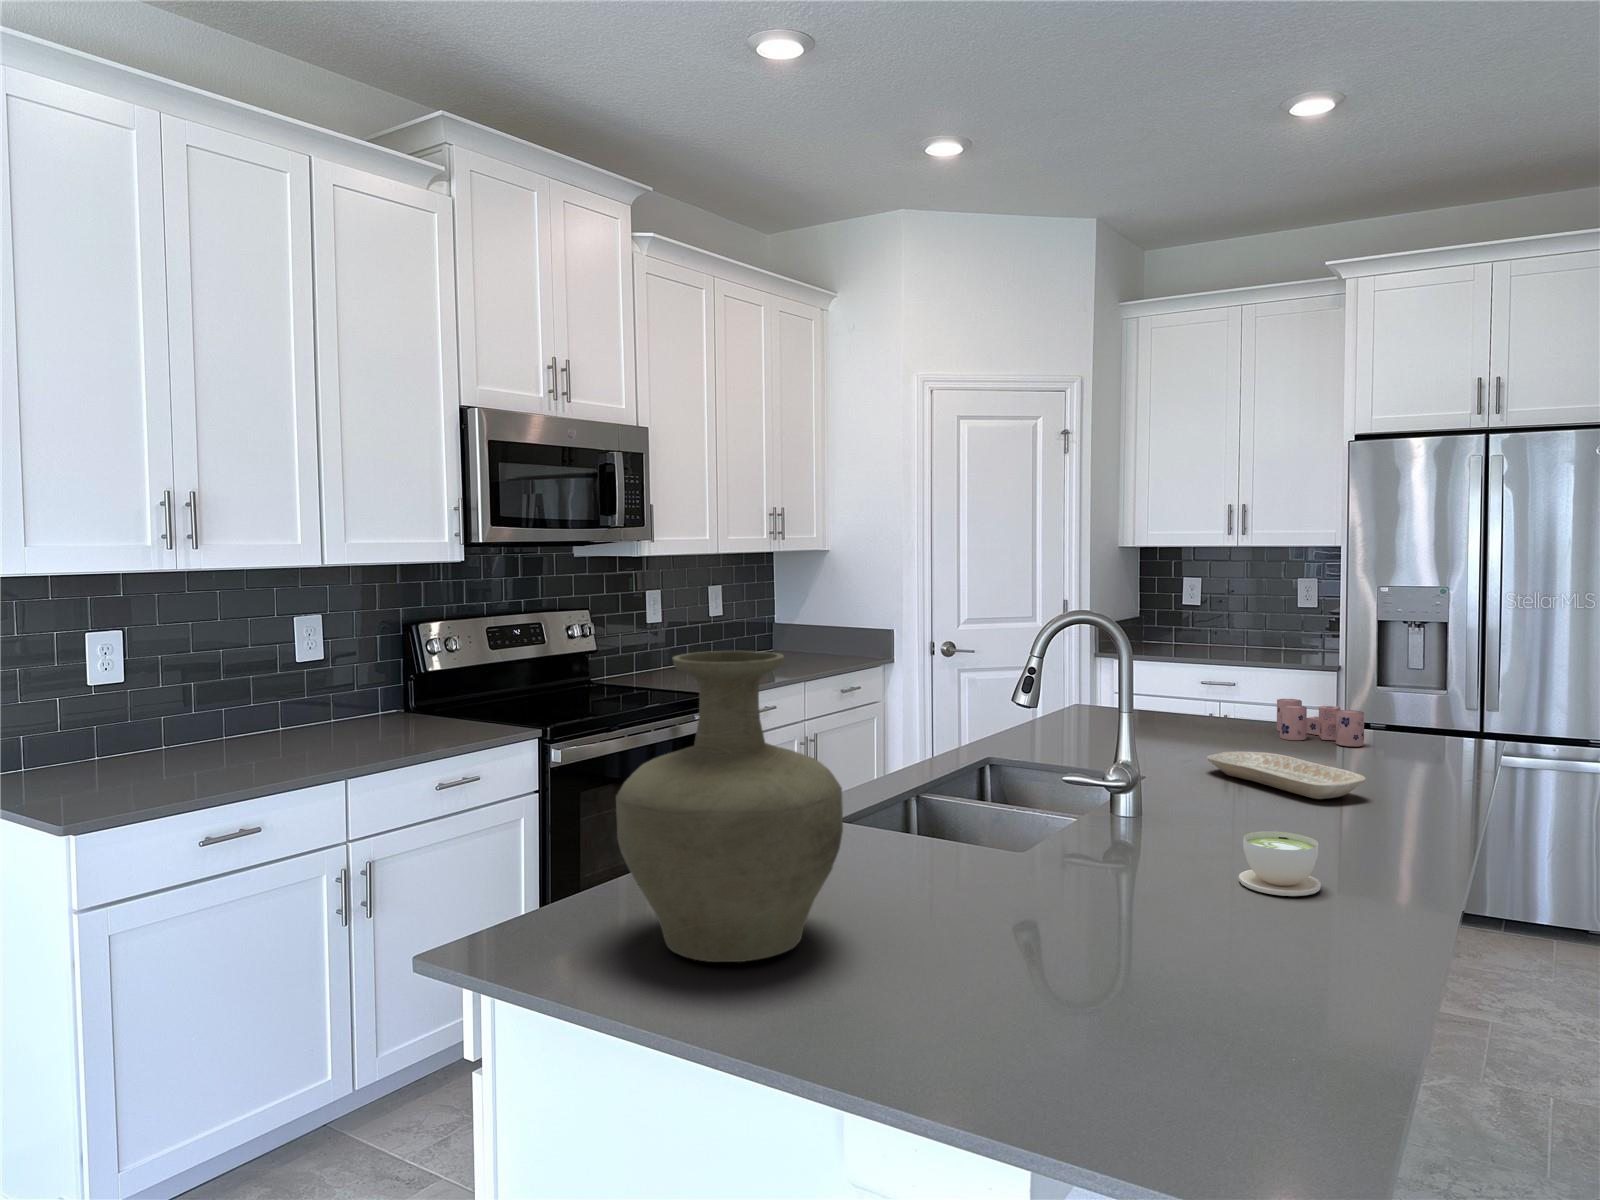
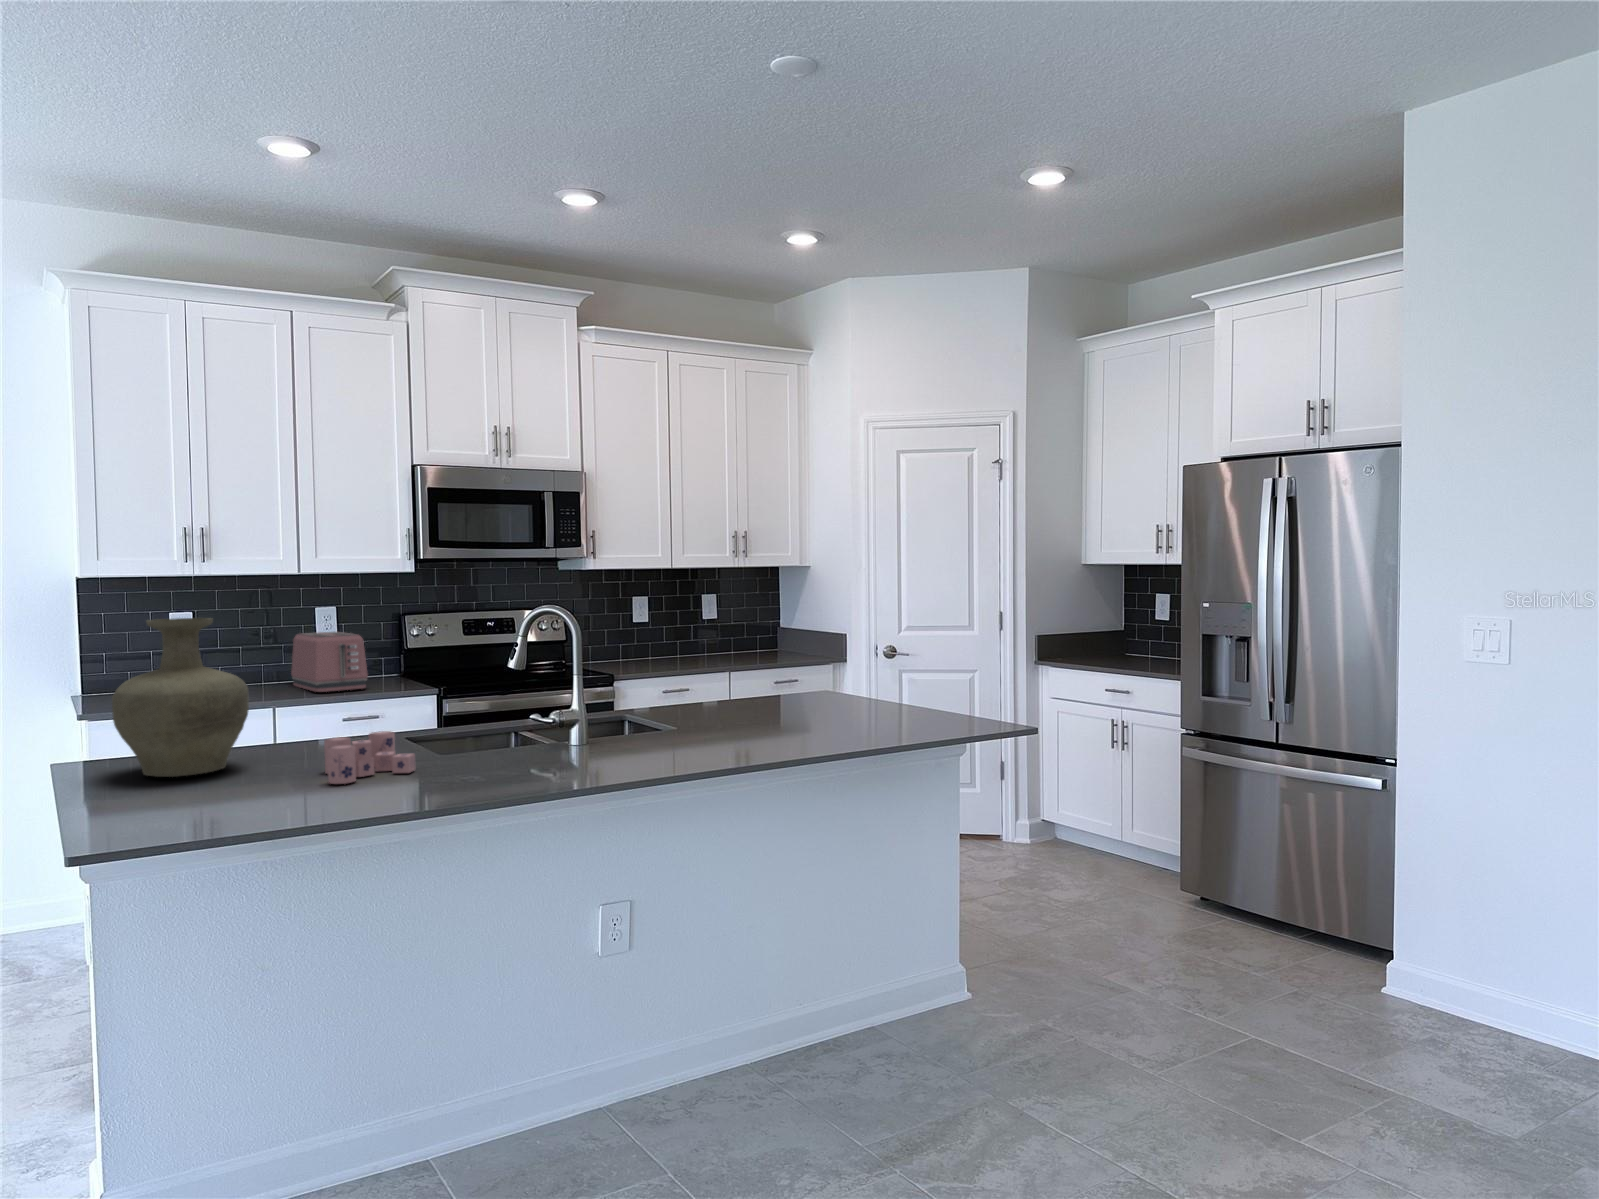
toaster: none [288,653,434,748] -> present [291,632,368,692]
candle: present [1277,699,1364,746] -> present [324,731,415,784]
tray: present [1207,751,1366,799] -> none [716,718,775,749]
coffee cup: present [1239,831,1321,896] -> none [496,747,549,784]

